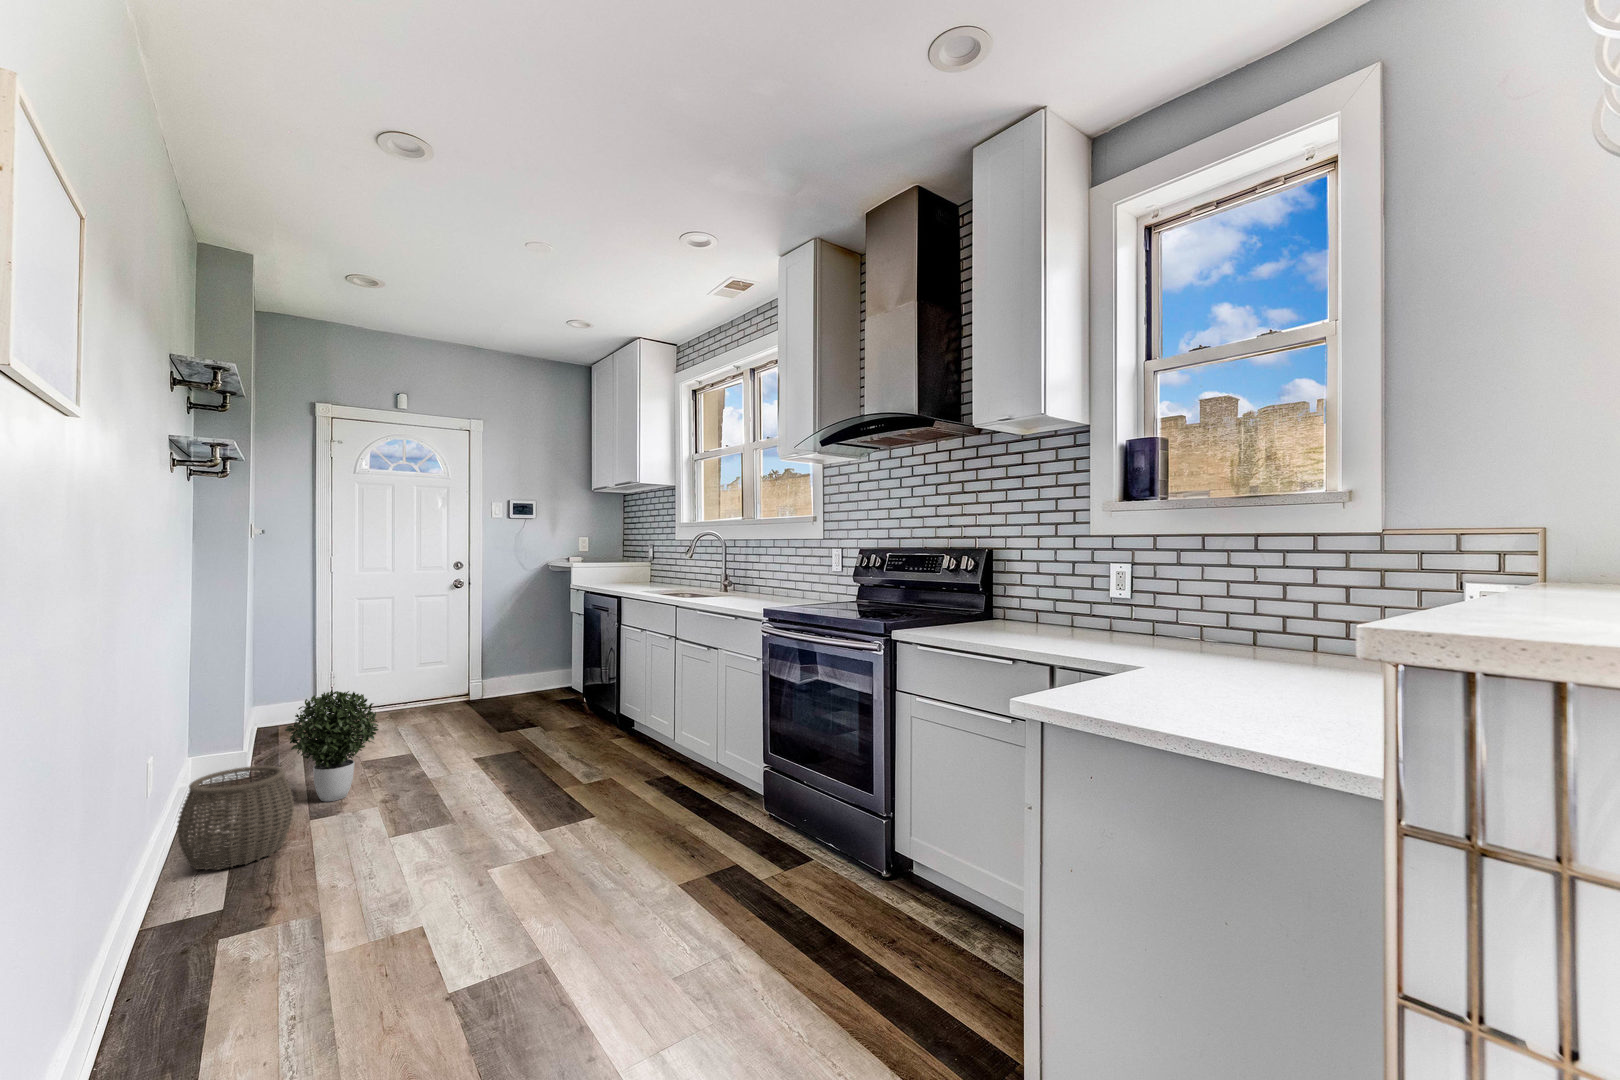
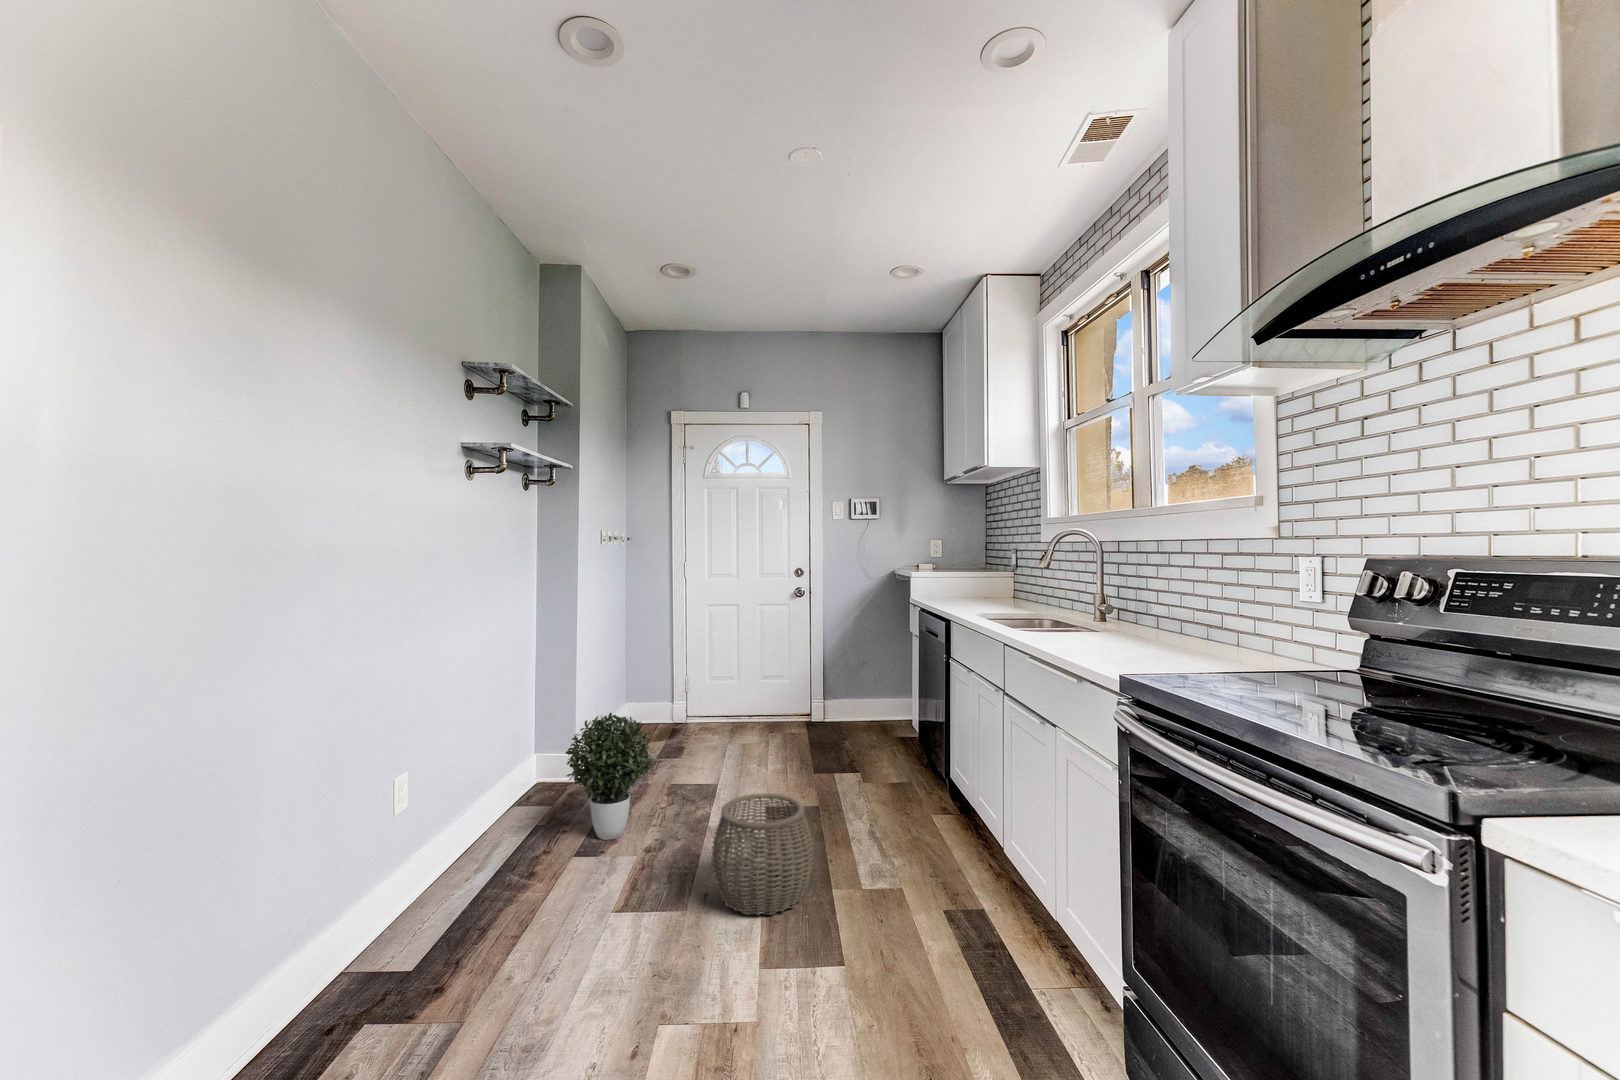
woven basket: present [177,766,294,870] -> present [712,793,813,915]

